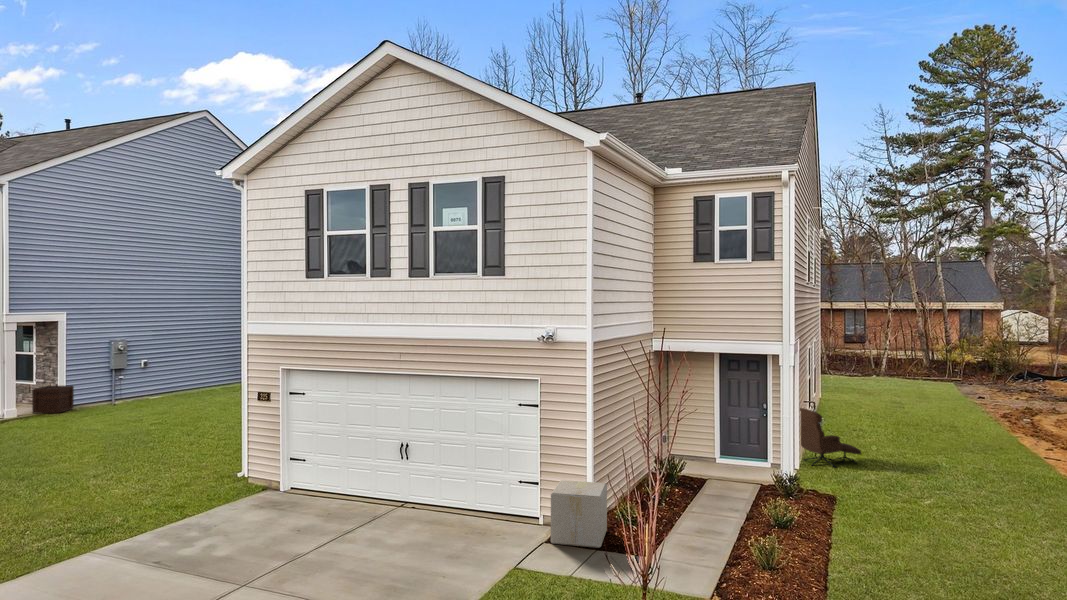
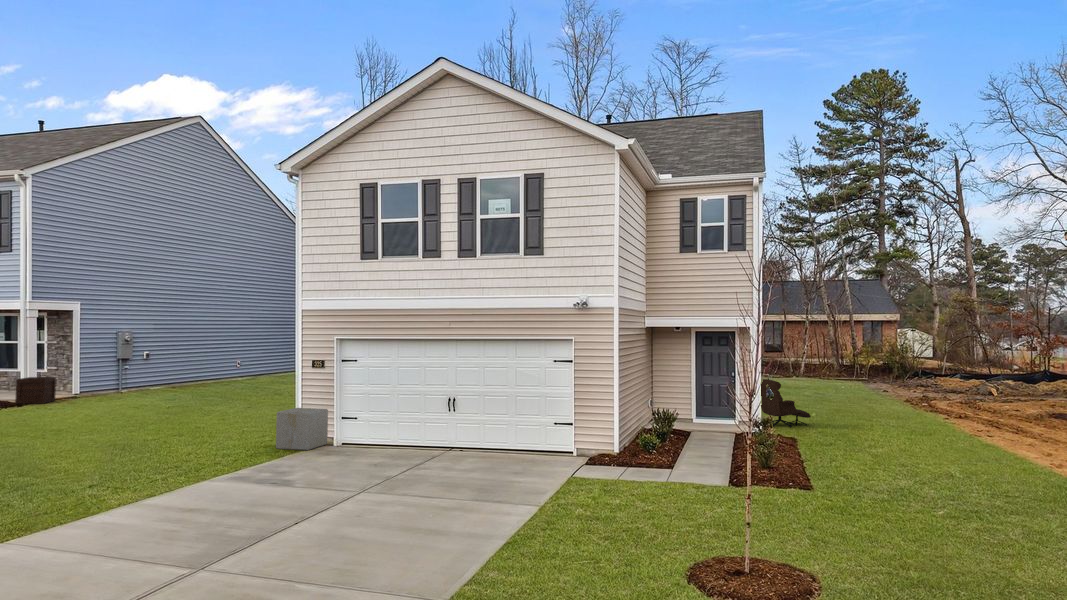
cardboard box: present [551,480,607,548] -> present [276,408,328,450]

